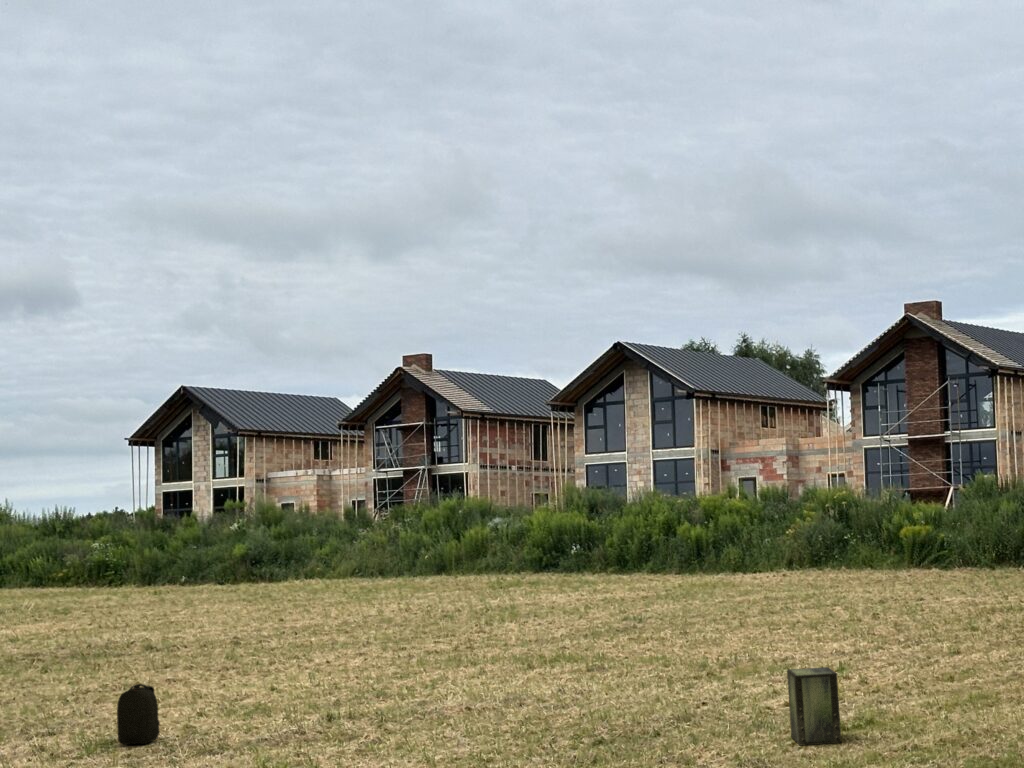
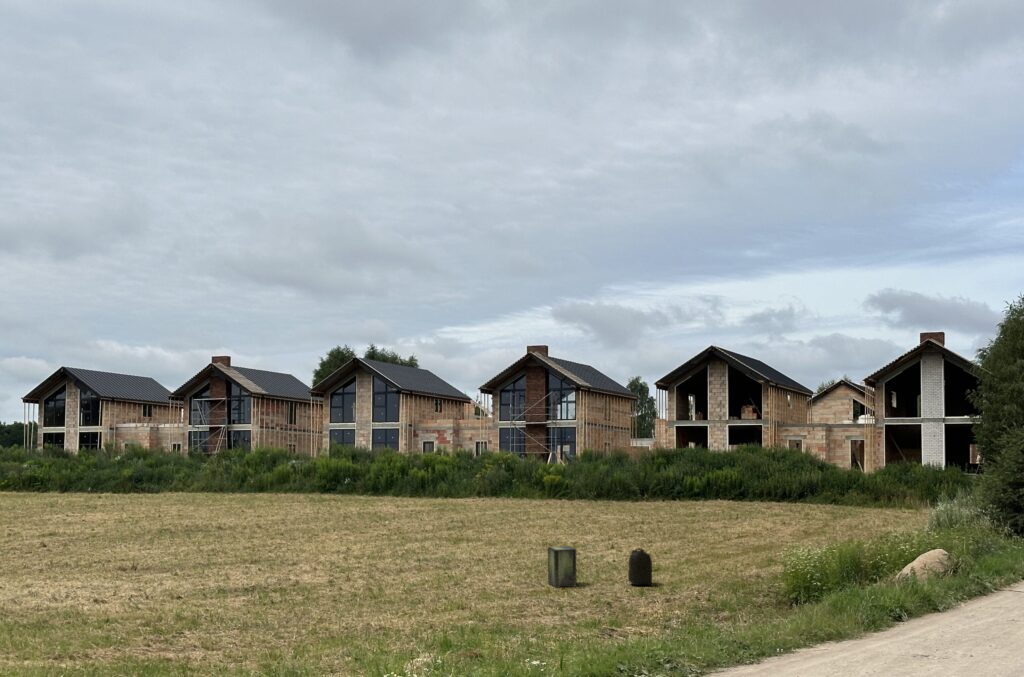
backpack: present [117,684,160,744] -> present [628,549,652,585]

